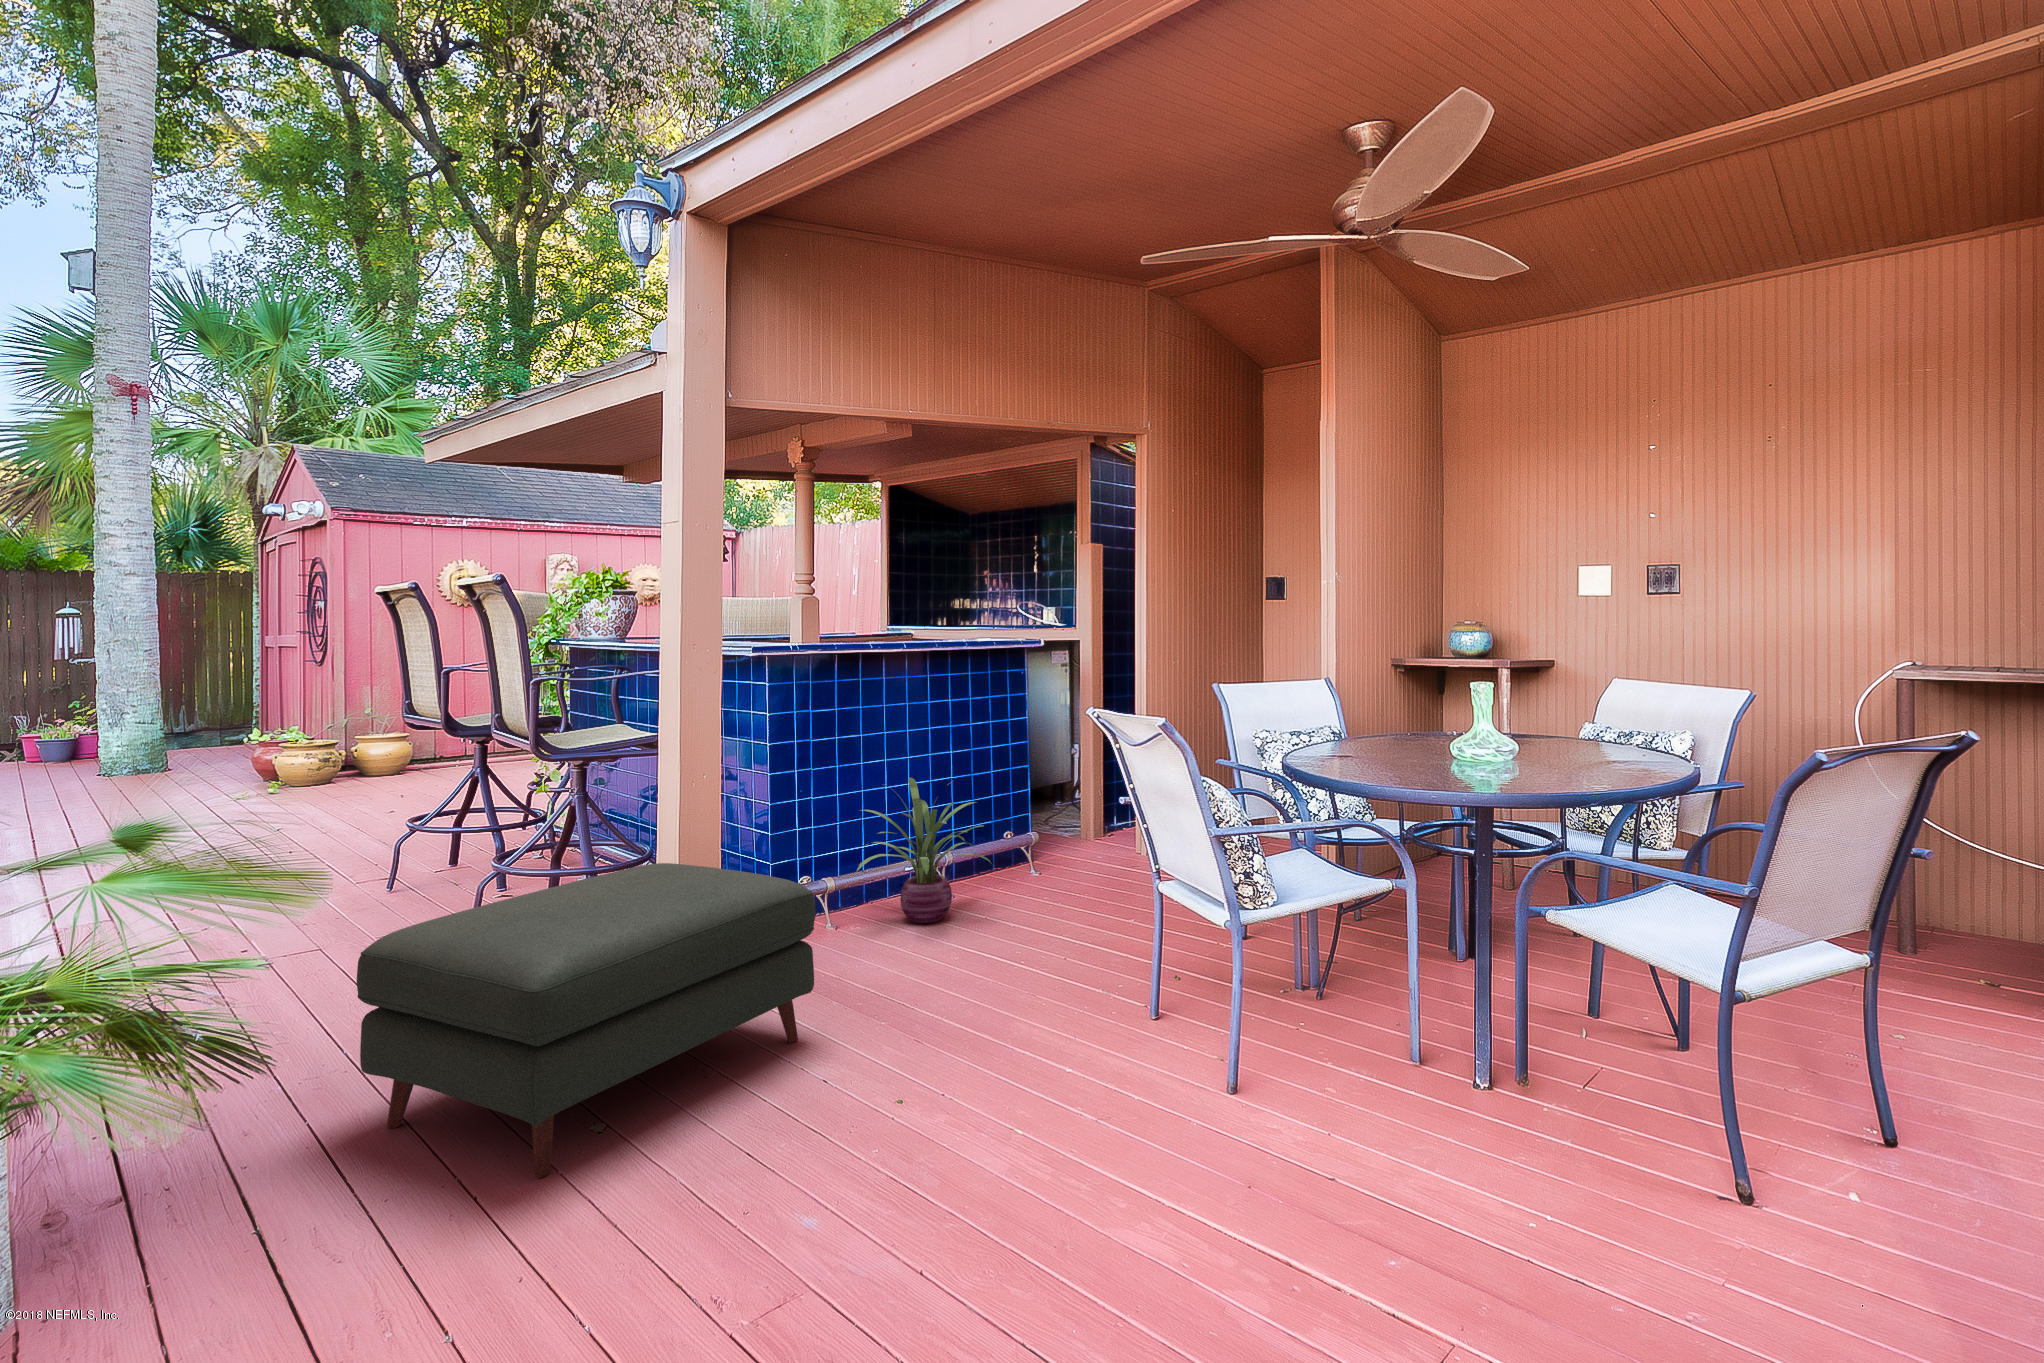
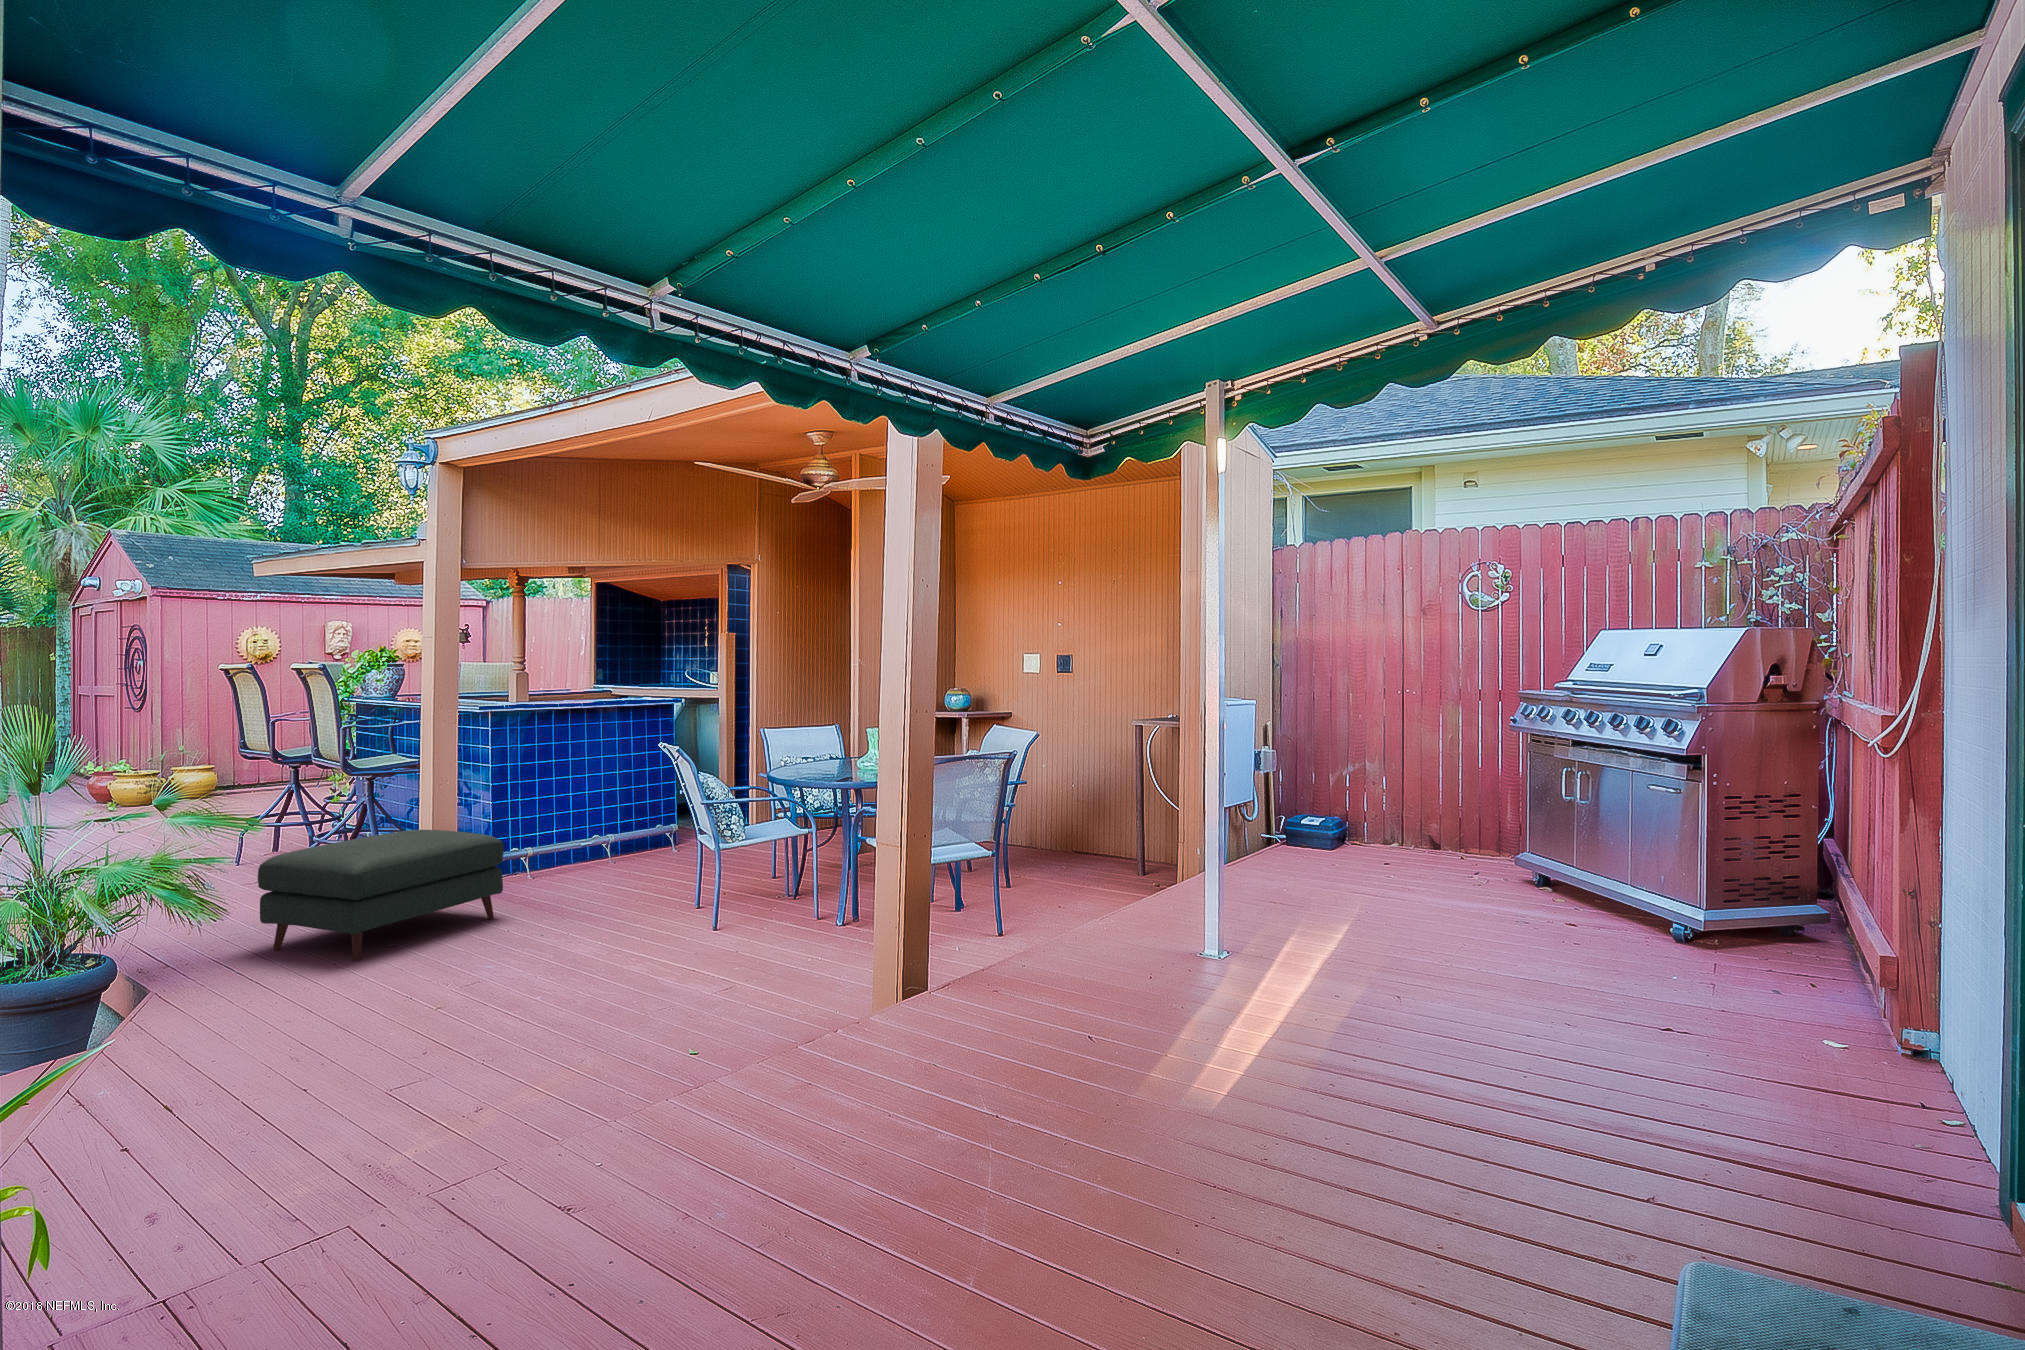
decorative plant: present [857,777,991,923] -> none [542,787,630,873]

